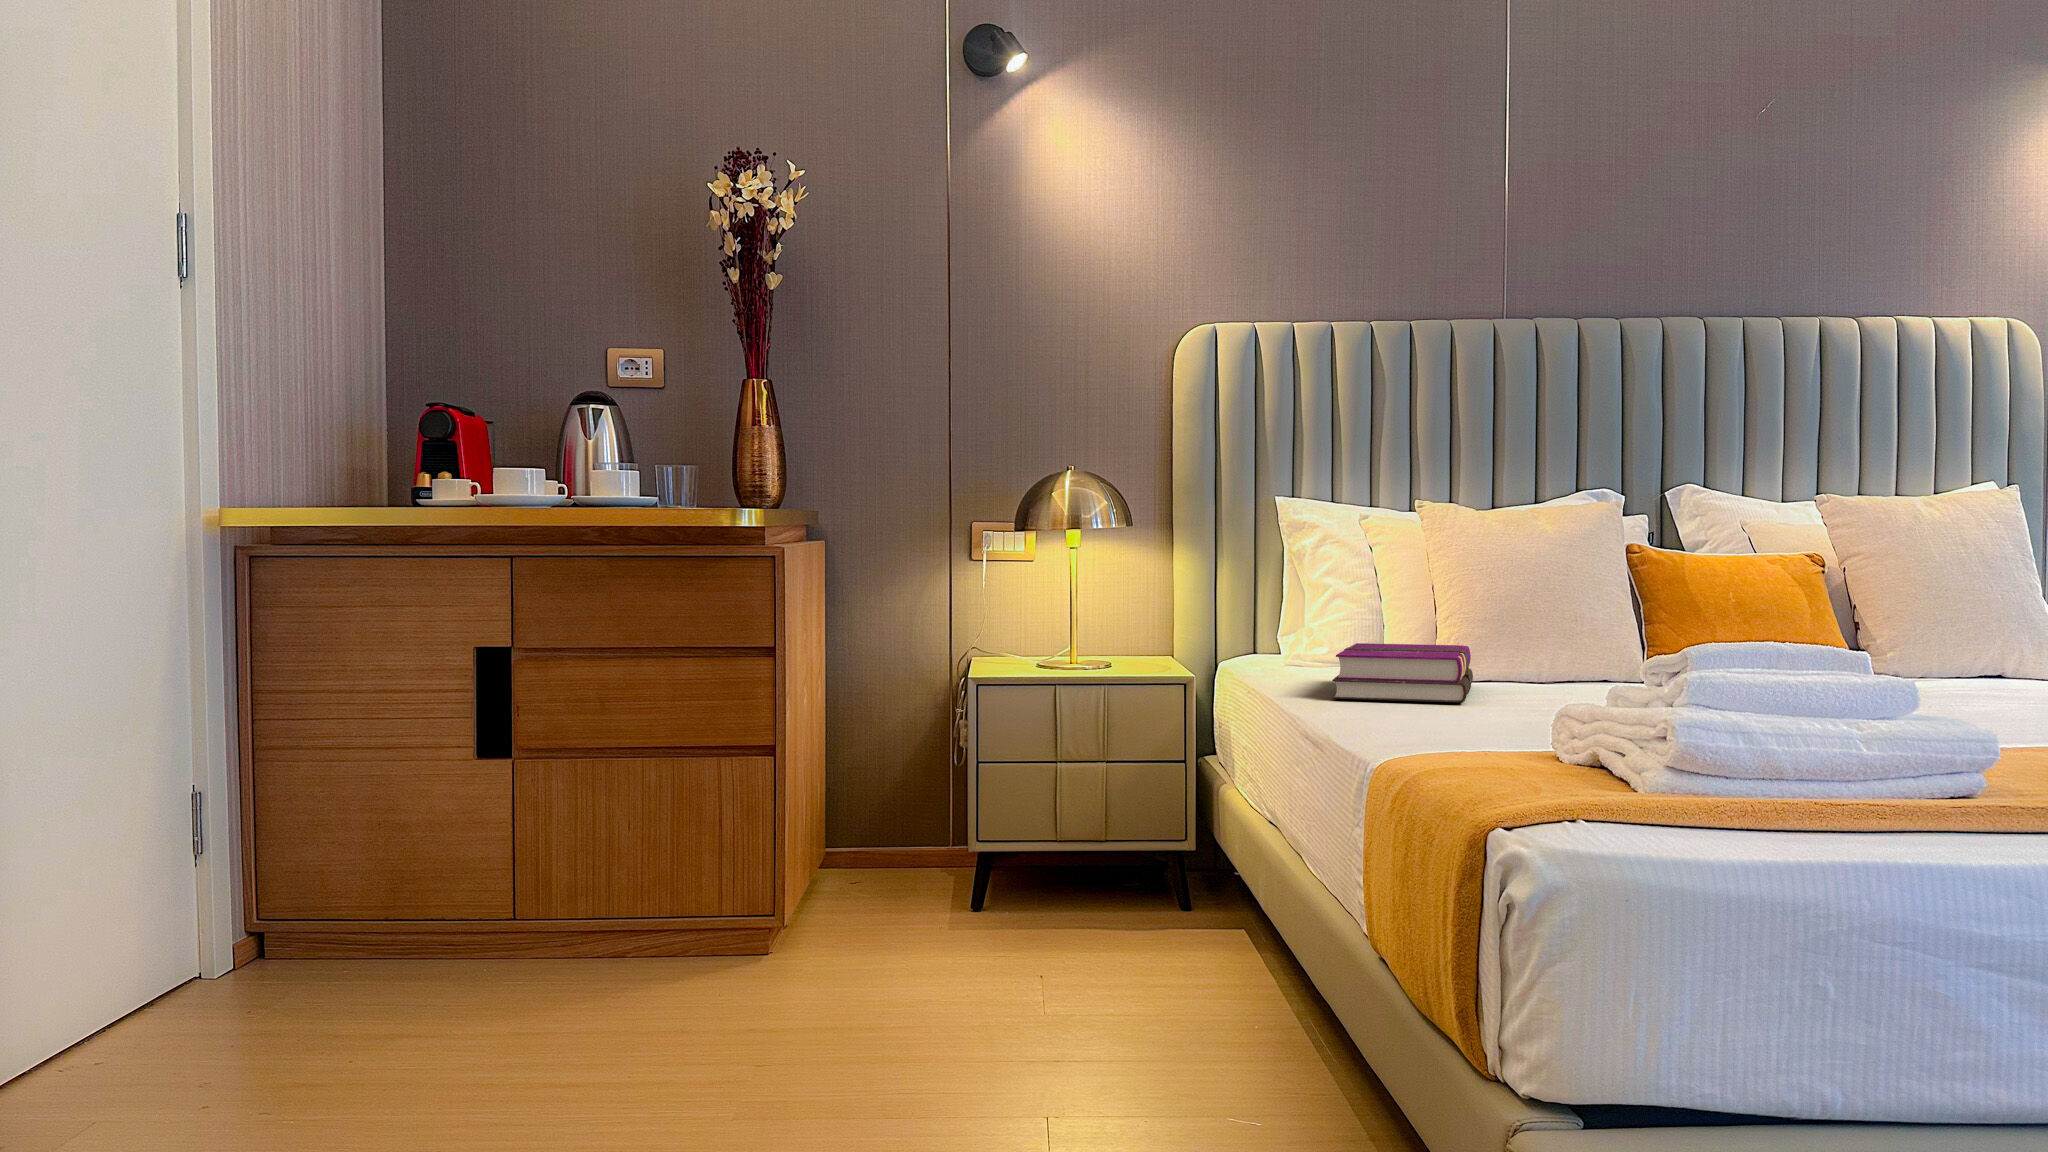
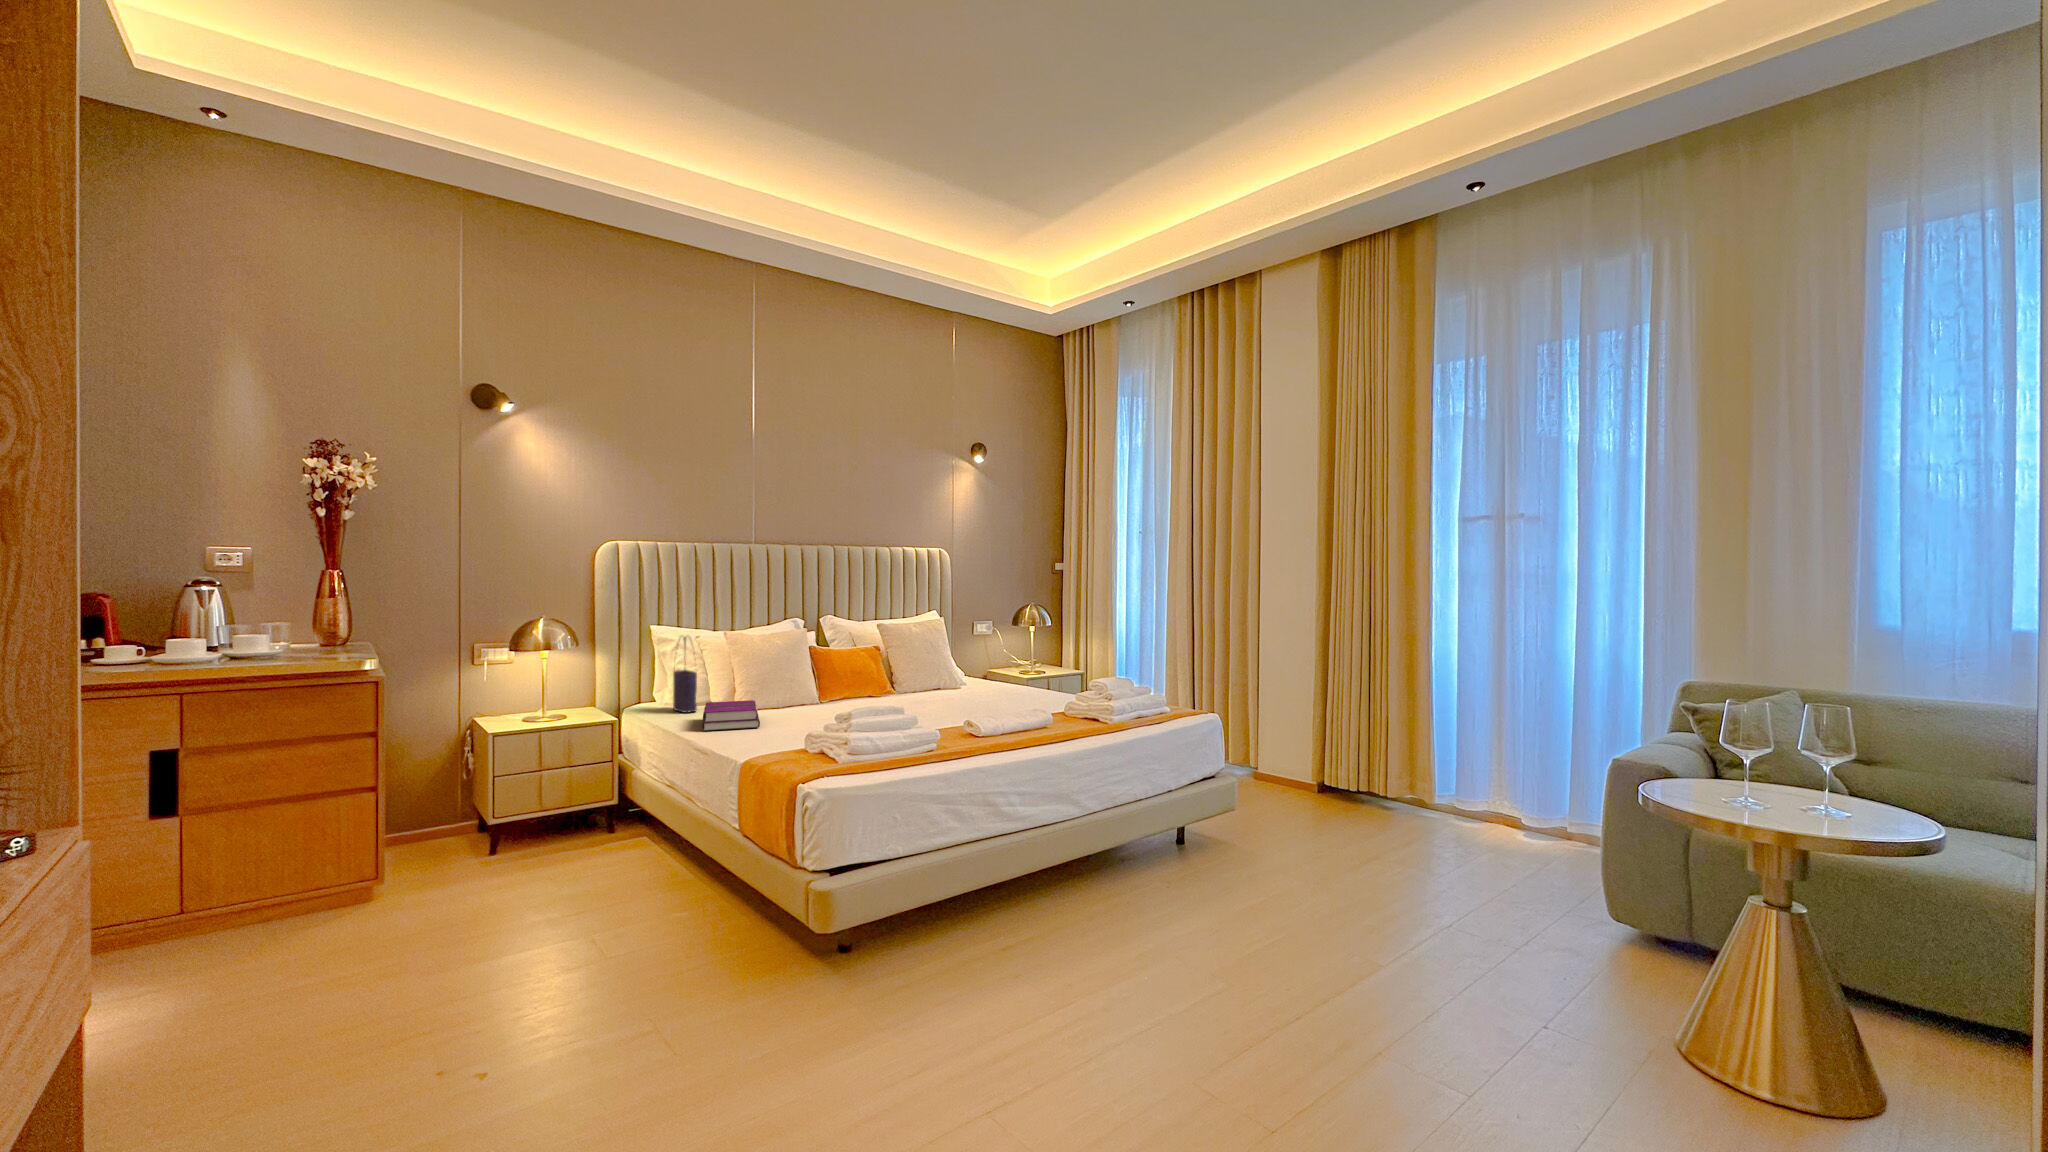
tote bag: none [1304,501,1349,669] -> present [673,637,697,713]

